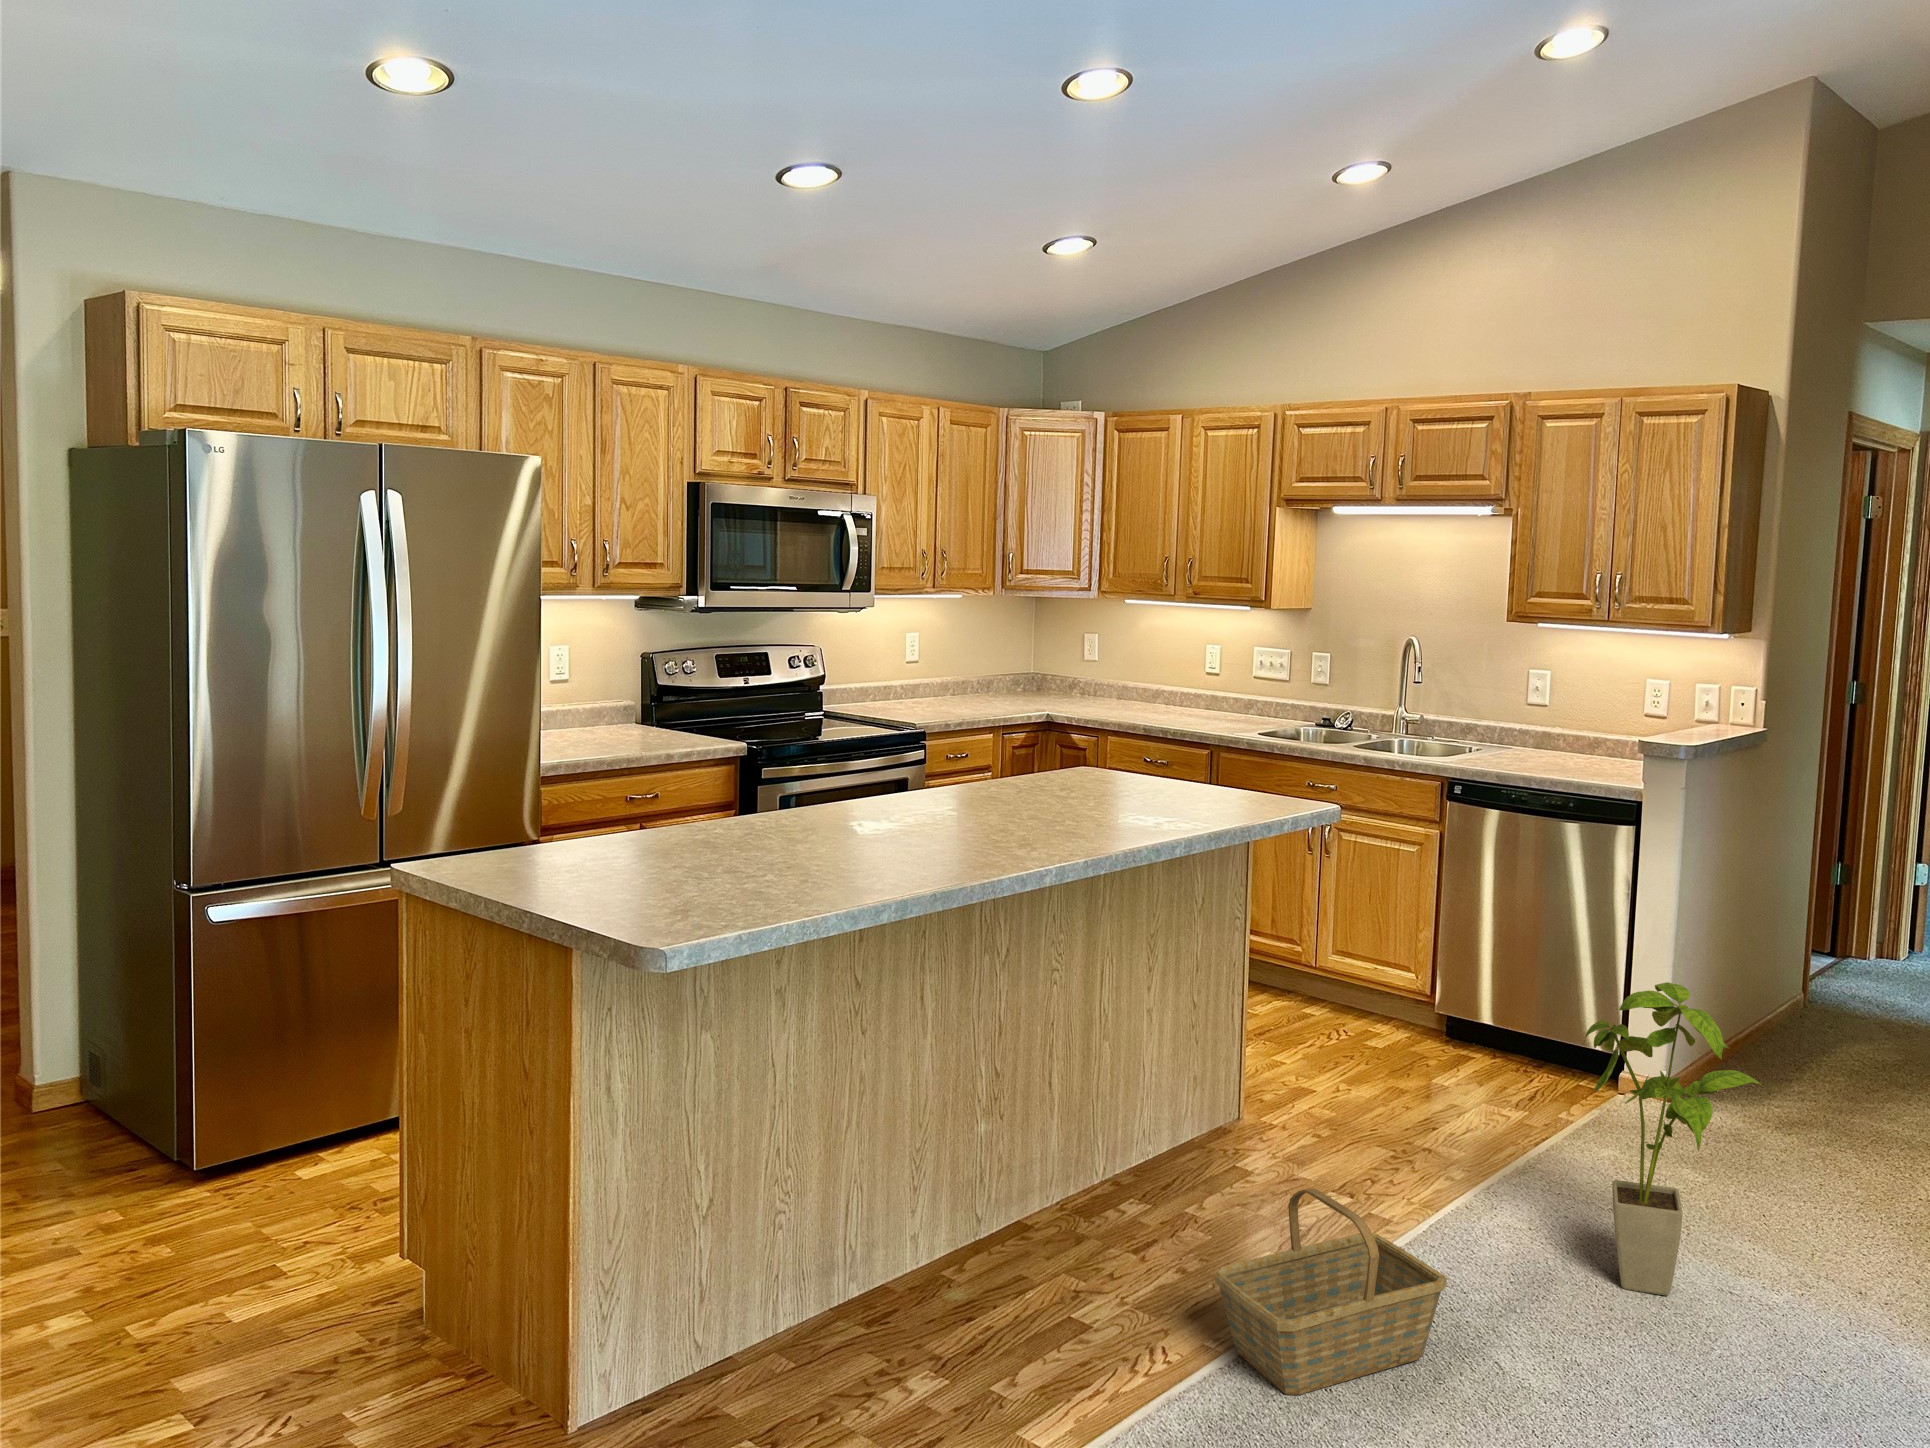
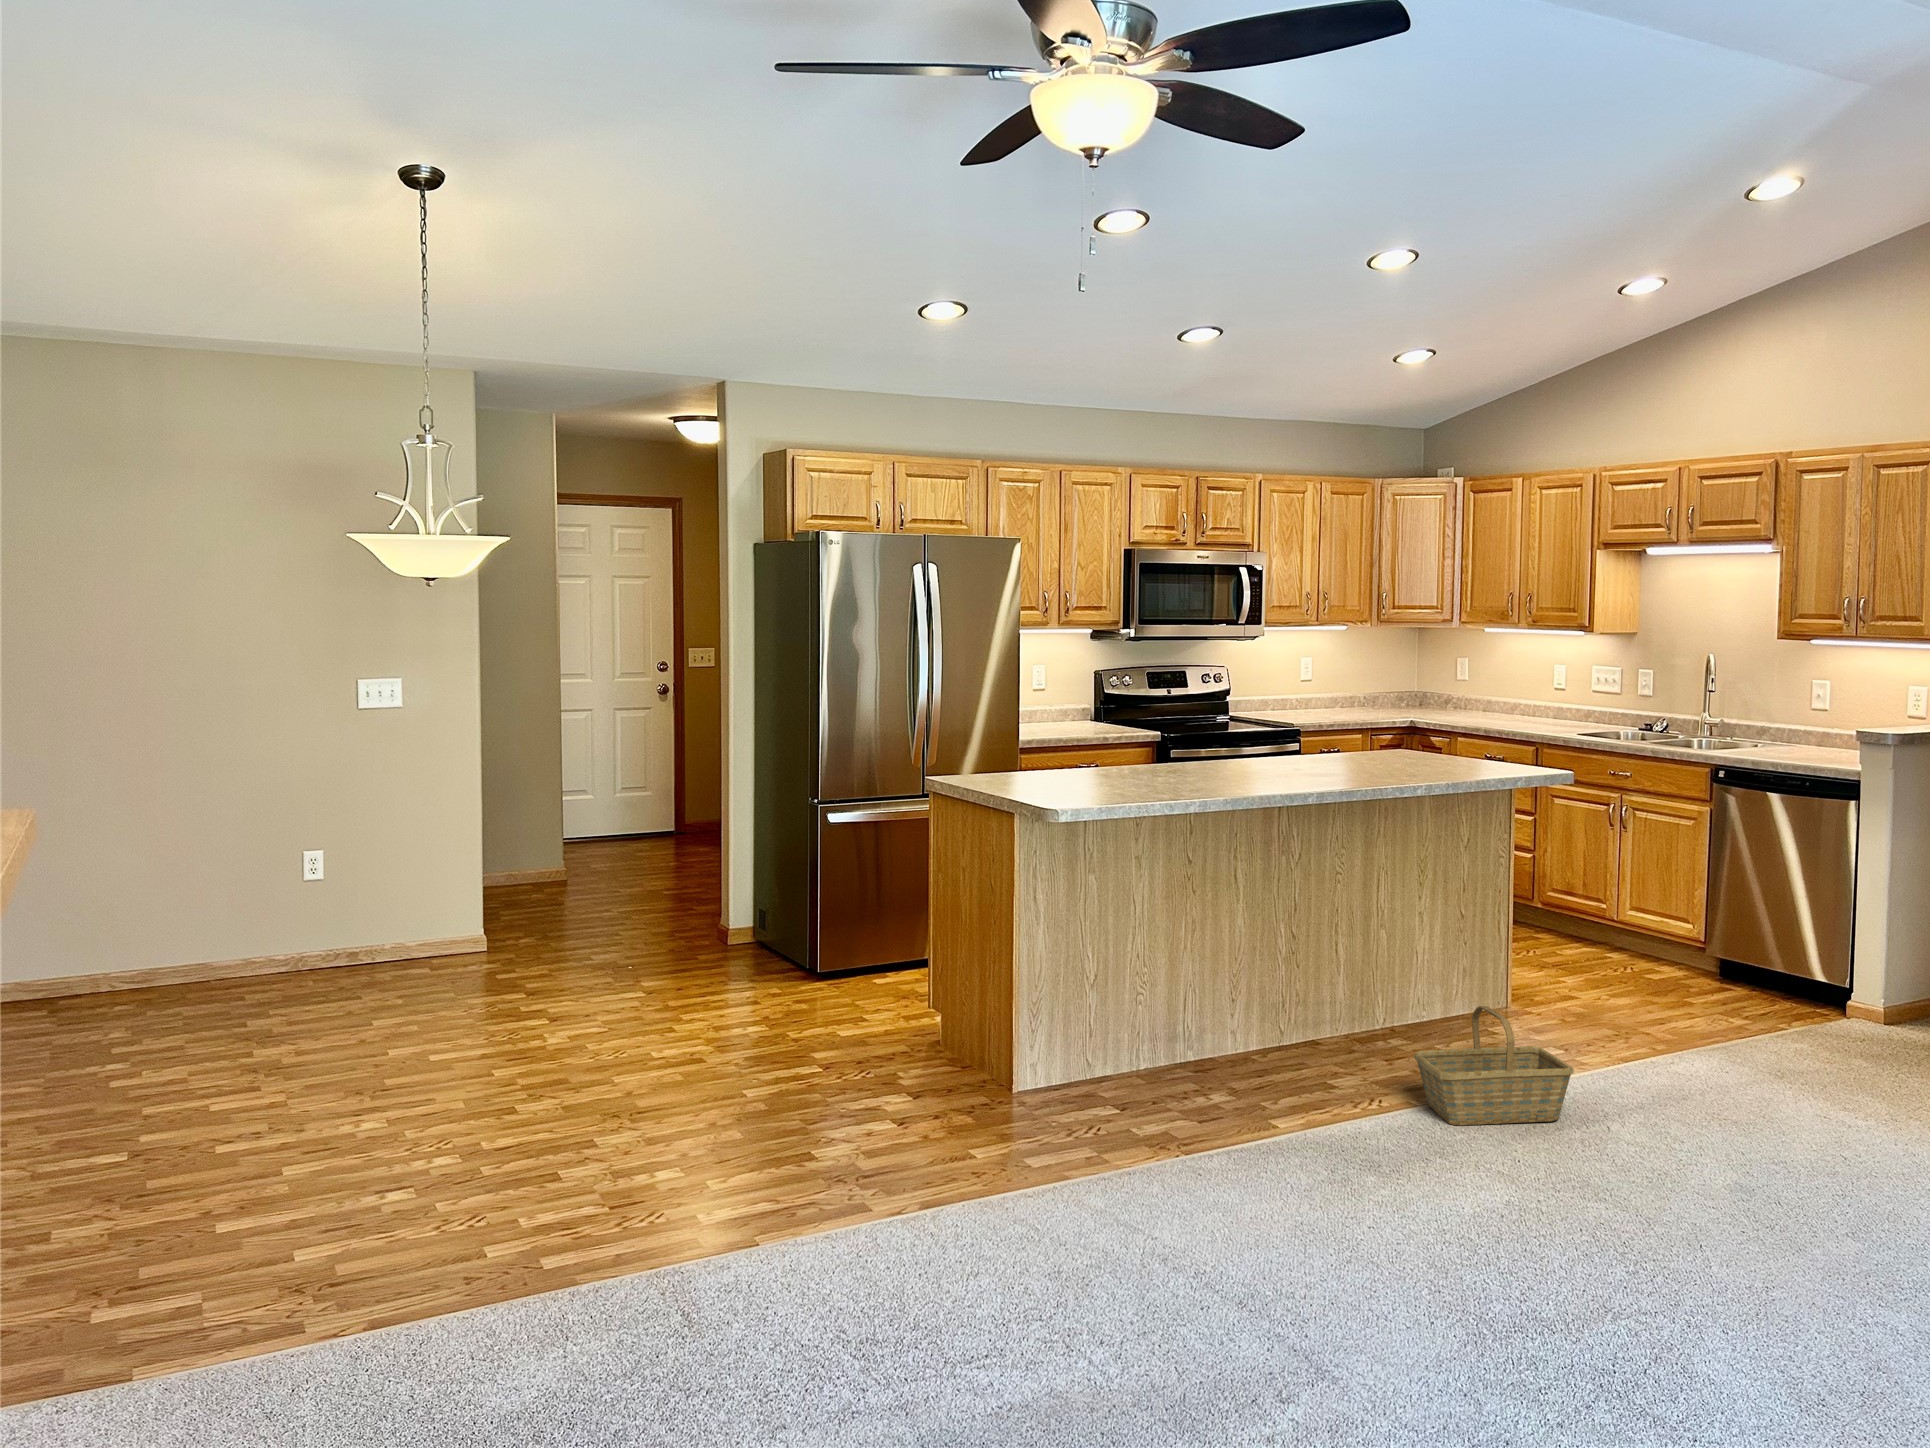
house plant: present [1584,982,1764,1295] -> none [1716,889,1855,1117]

